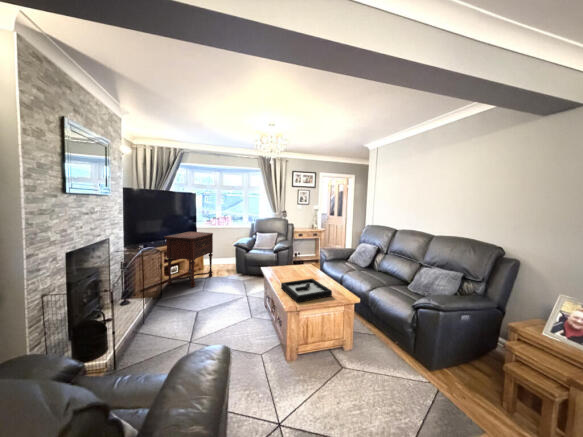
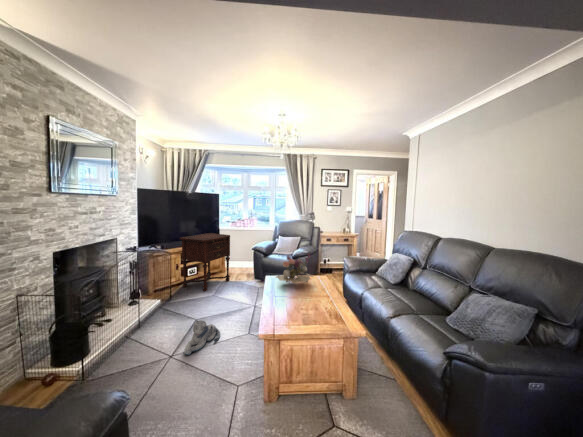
flower arrangement: none [273,245,305,272] -> present [276,253,313,284]
decorative tray: present [281,279,332,302] -> none [272,296,329,328]
plush toy: none [201,308,228,339] -> present [184,320,220,355]

